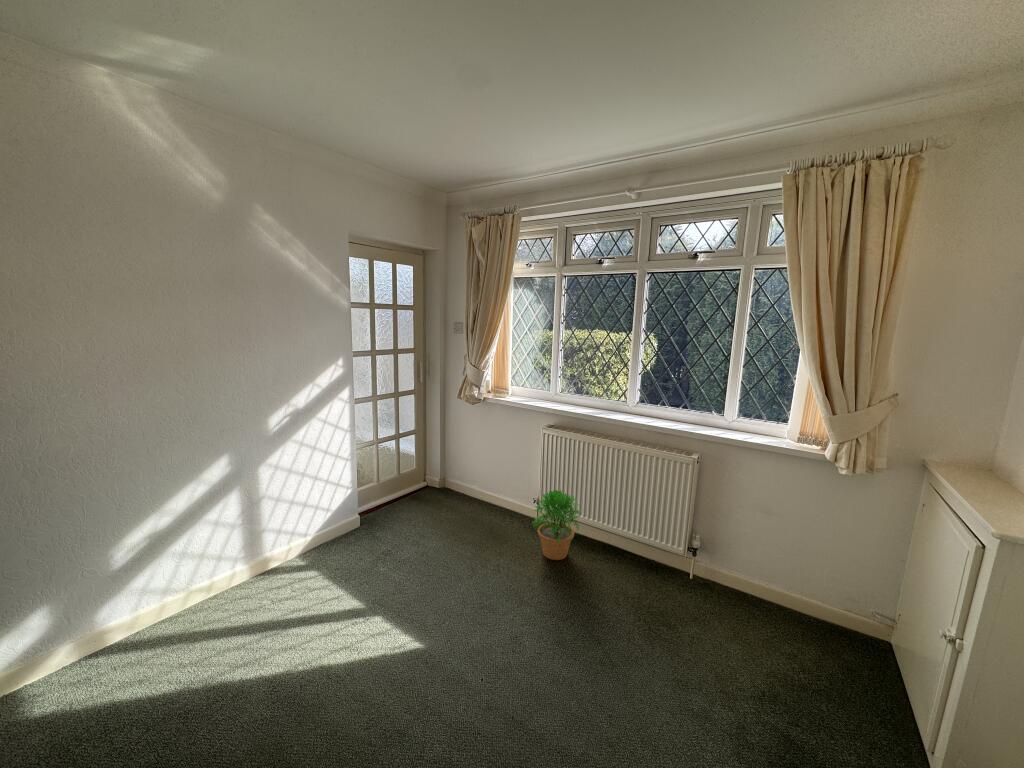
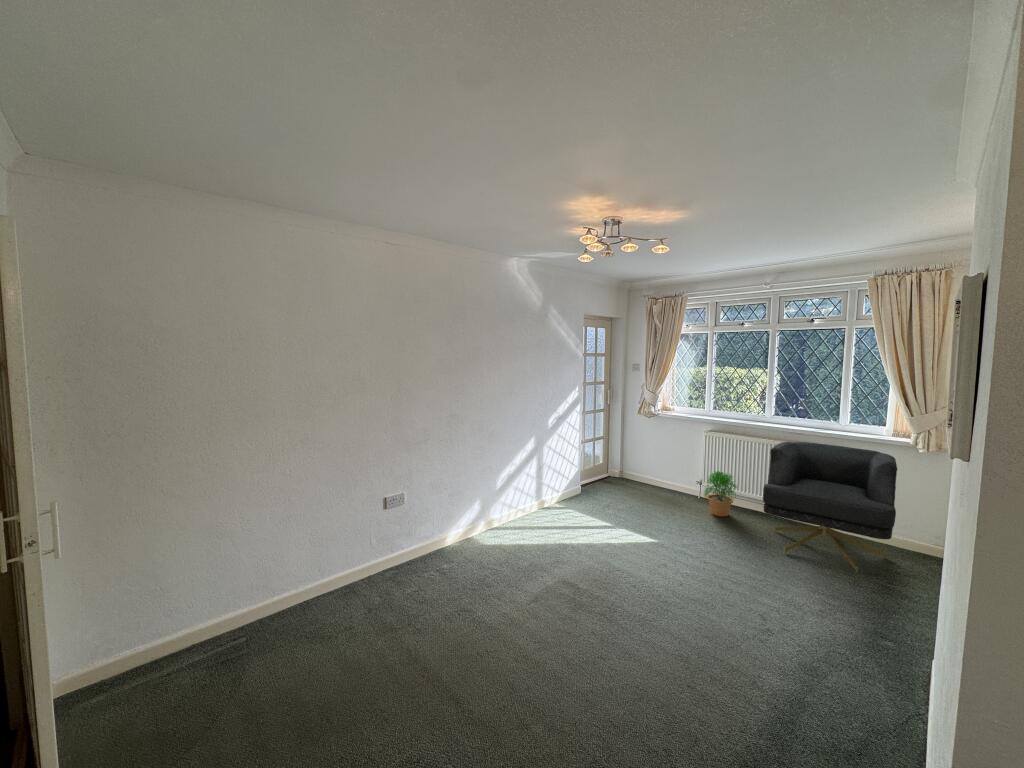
armchair: none [603,450,815,695] -> present [763,442,897,572]

